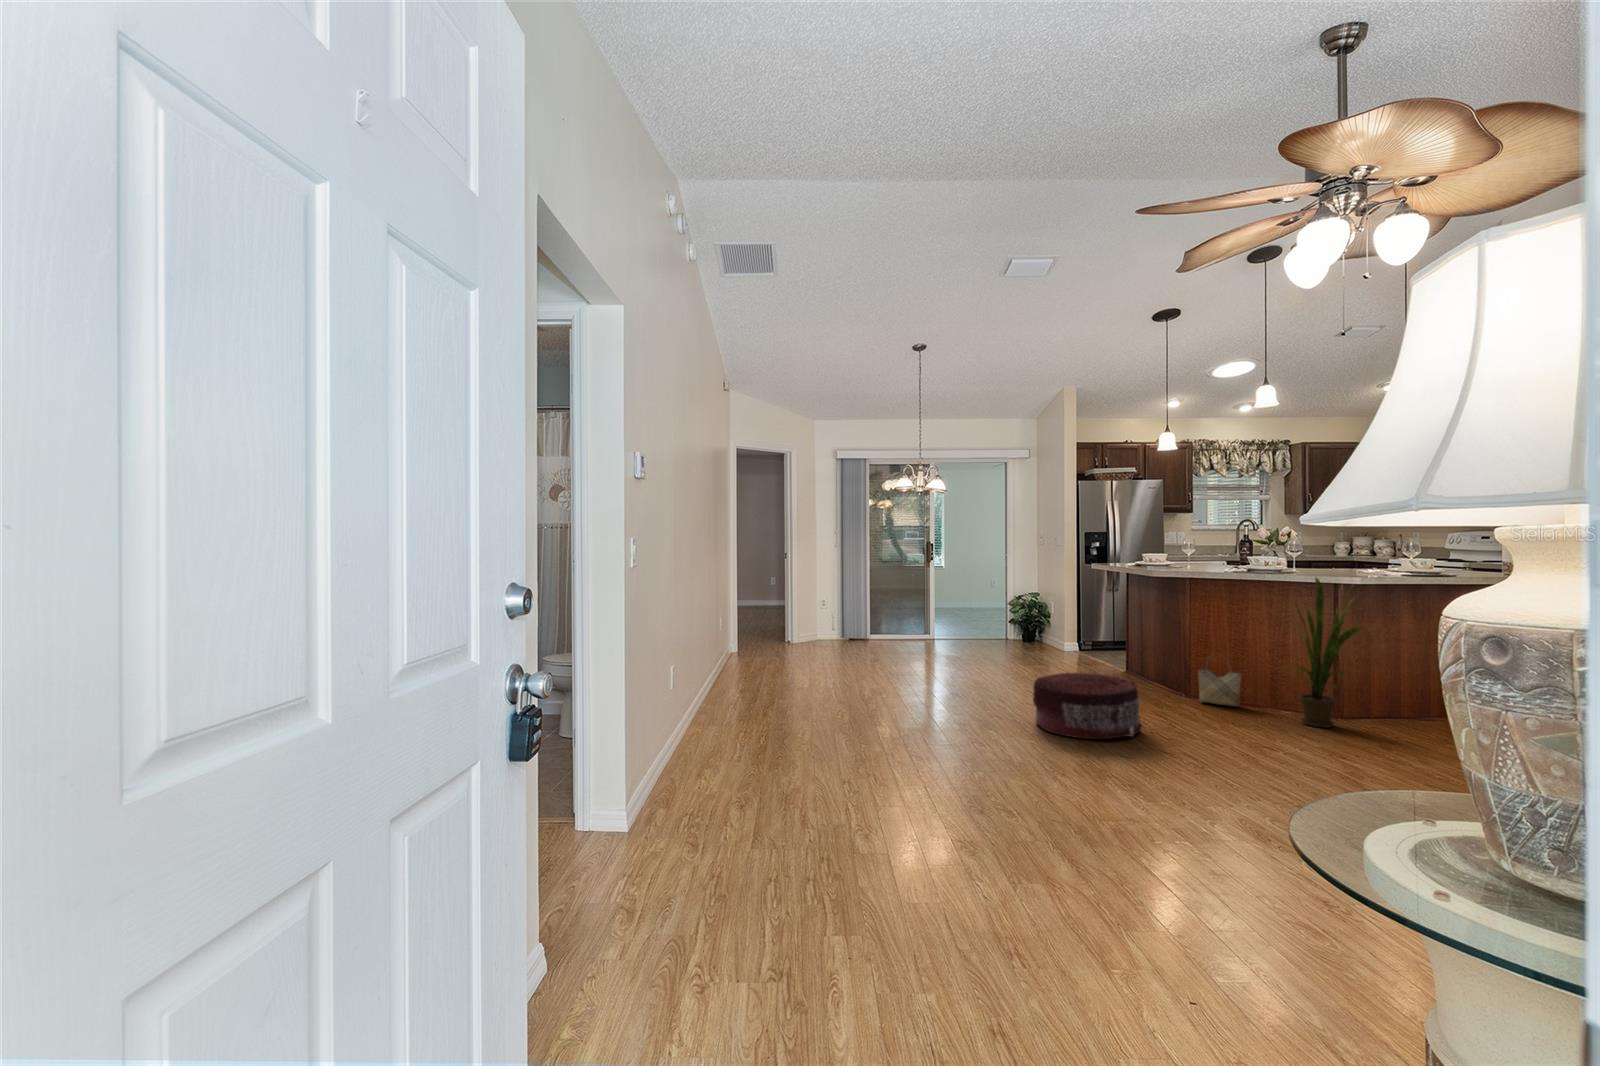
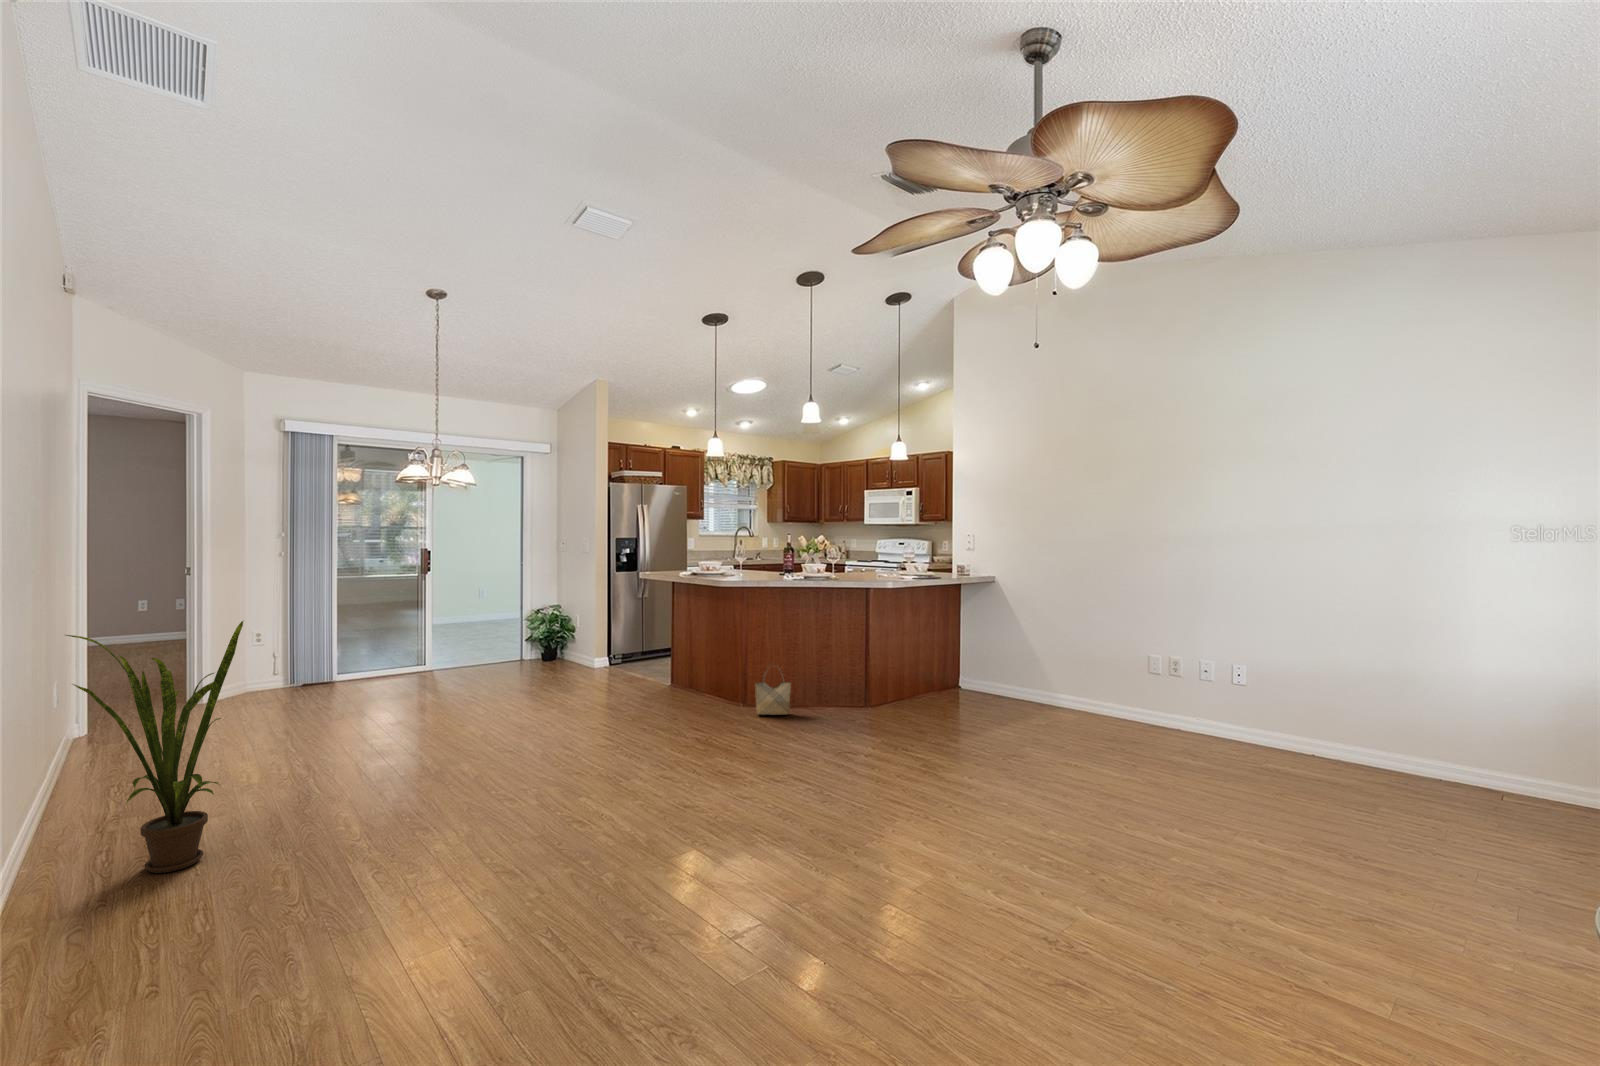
house plant: present [1285,578,1363,728] -> present [66,621,243,873]
pouf: present [1033,672,1142,739] -> none [628,706,741,791]

